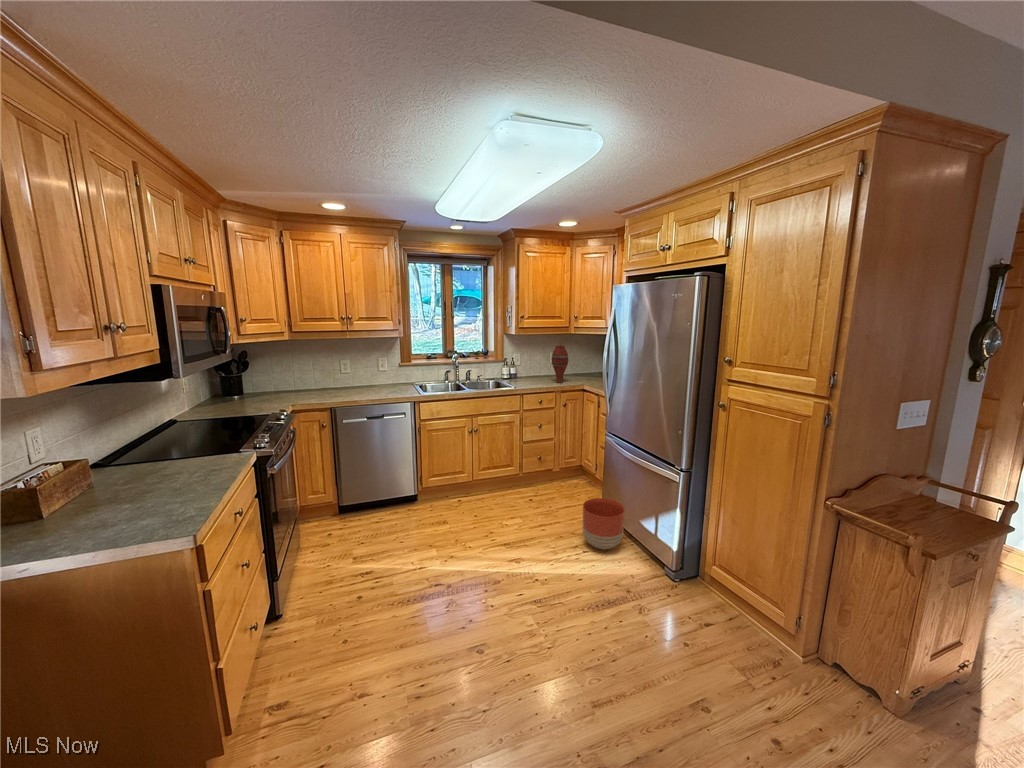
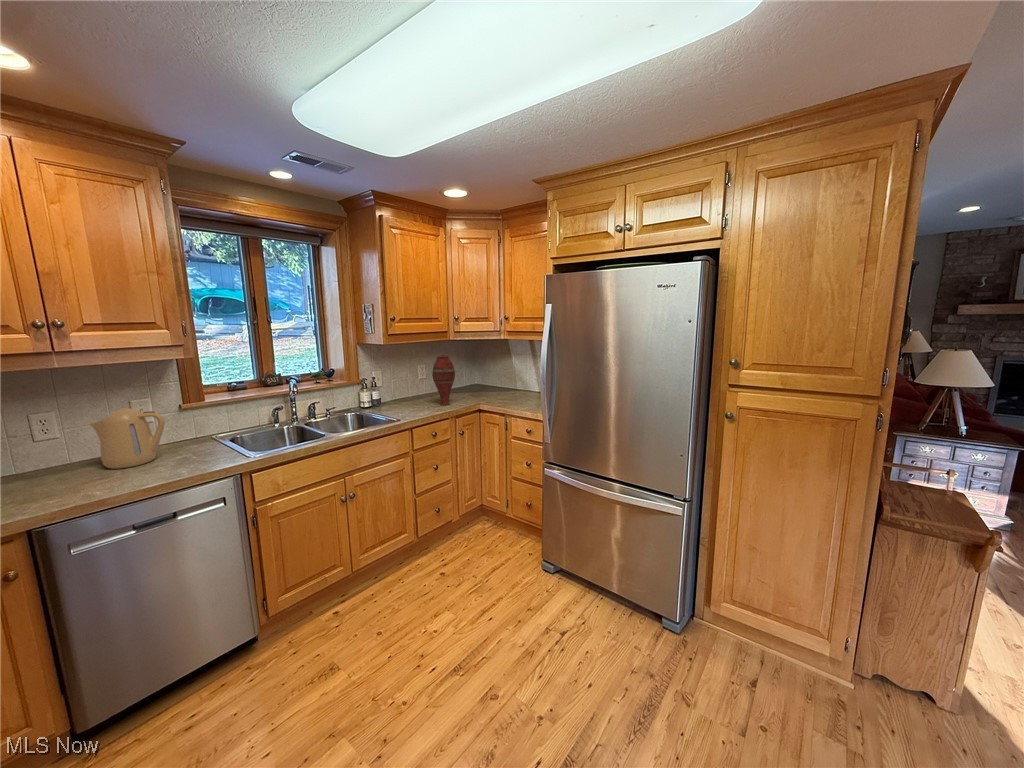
kettle: none [360,361,389,391] -> present [90,408,165,469]
planter: present [583,498,625,550] -> none [548,550,602,623]

